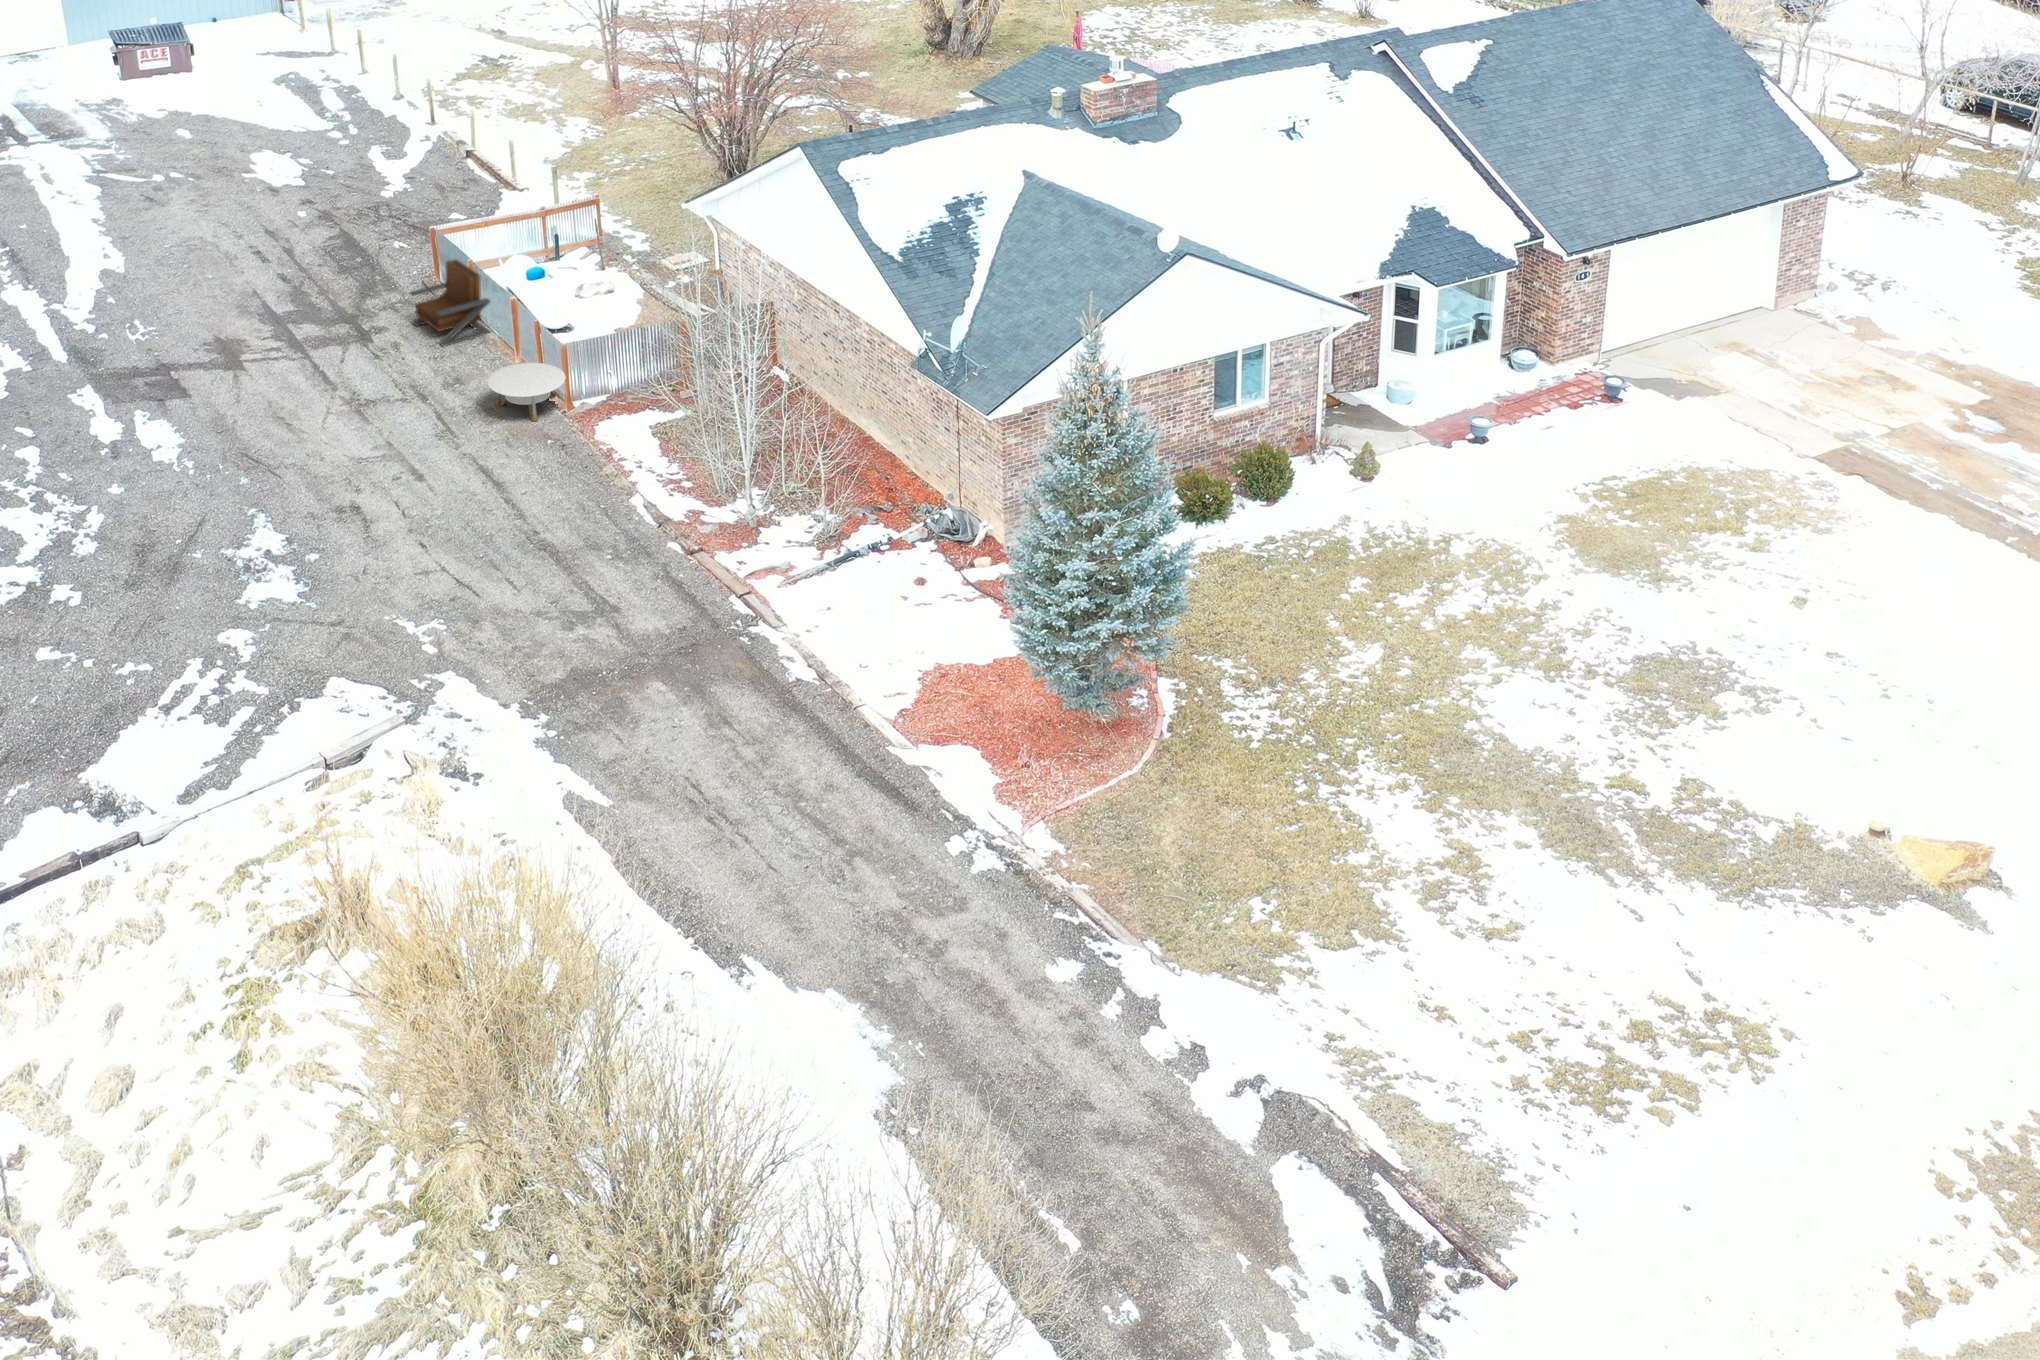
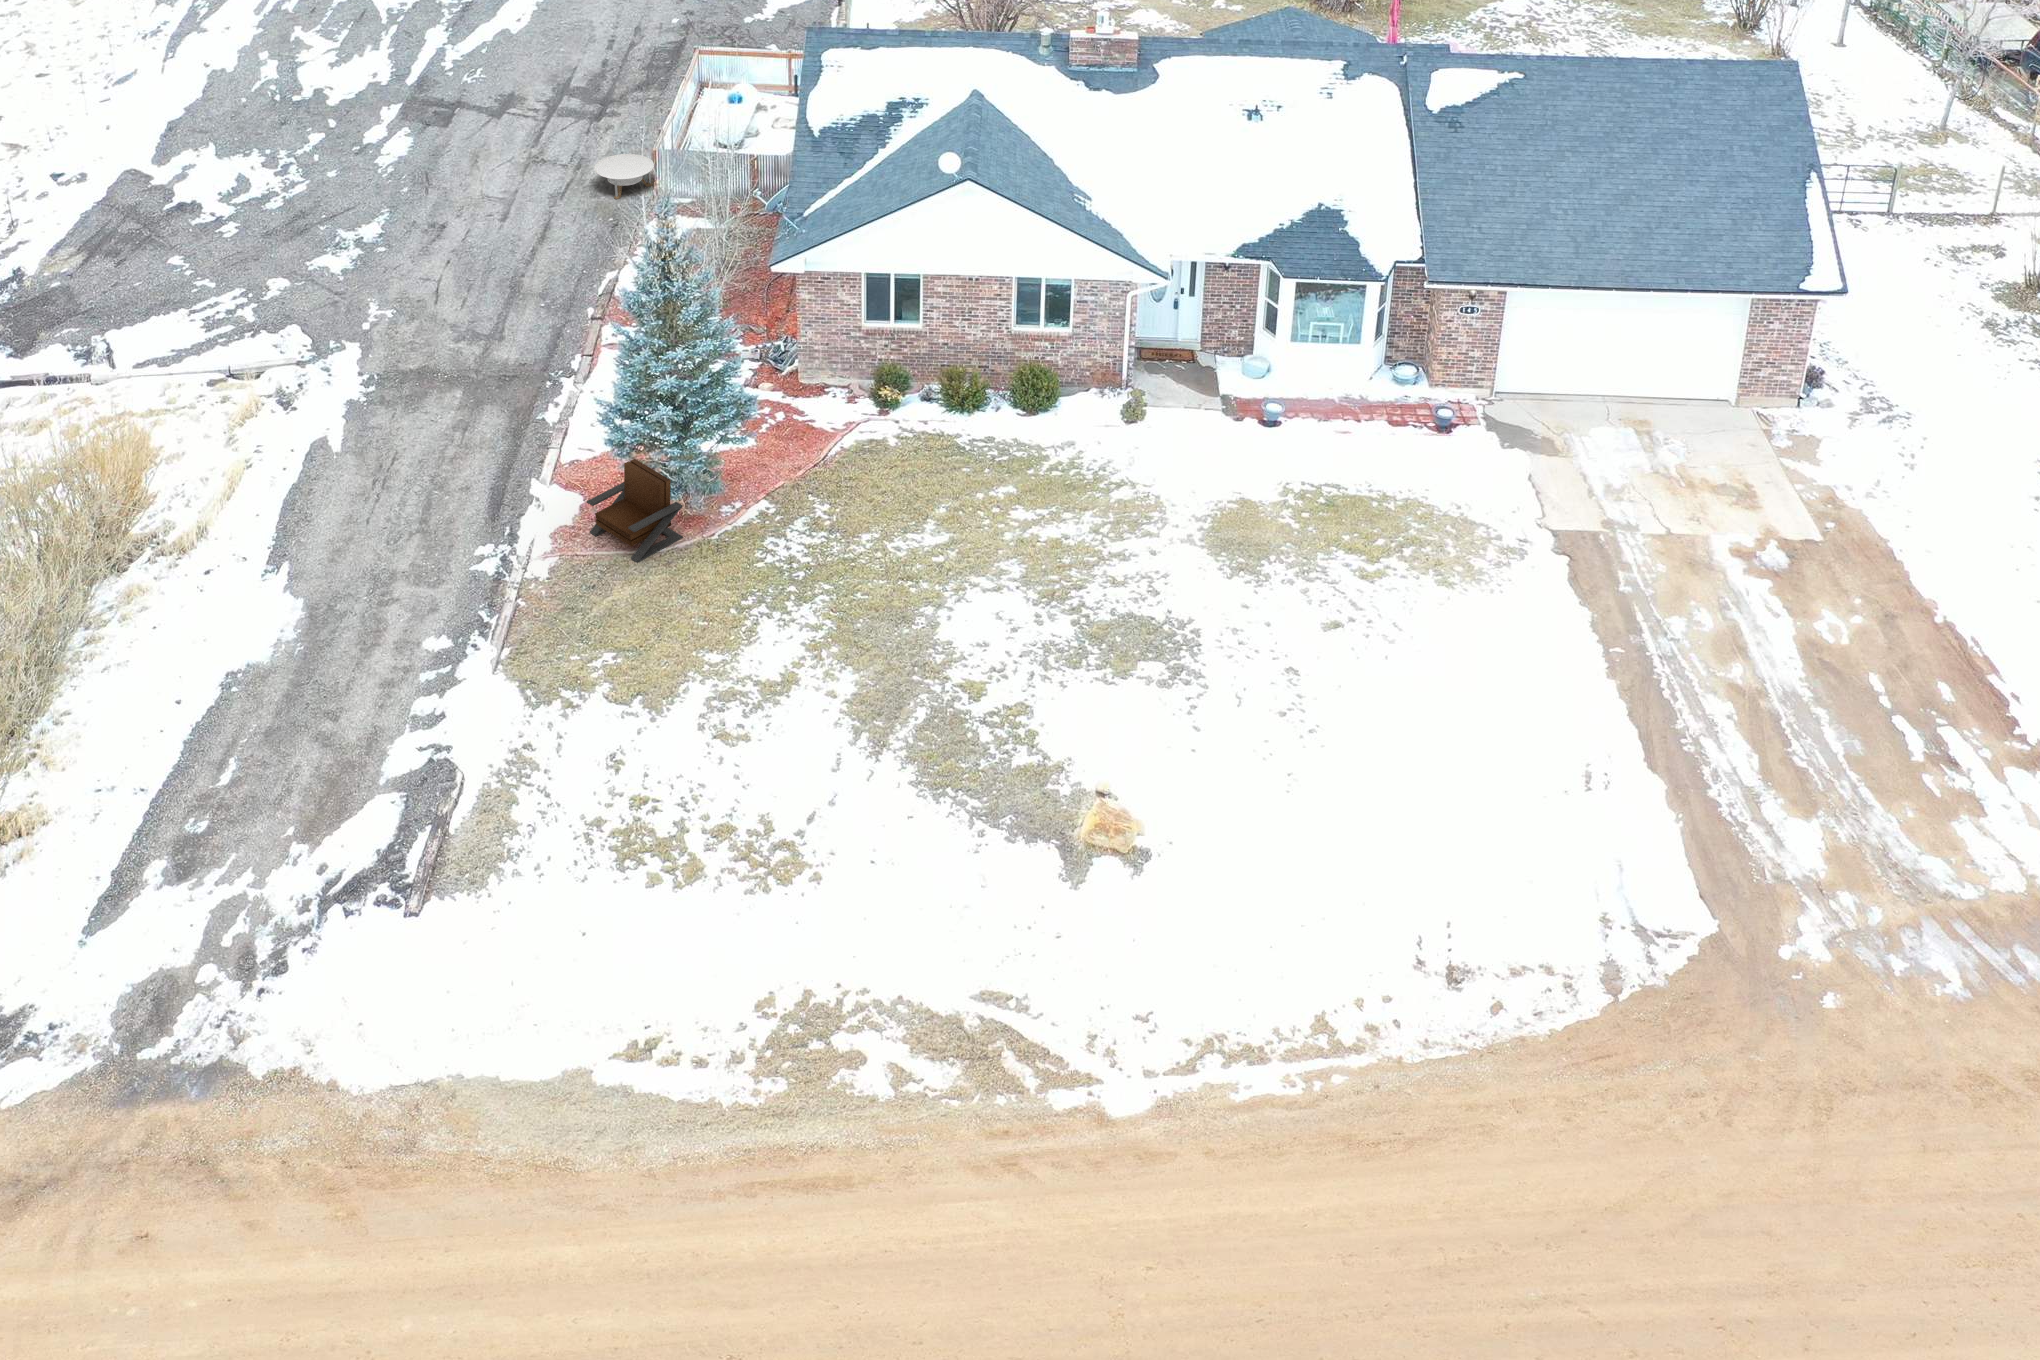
lounge chair: present [409,260,491,346] -> present [587,459,683,563]

